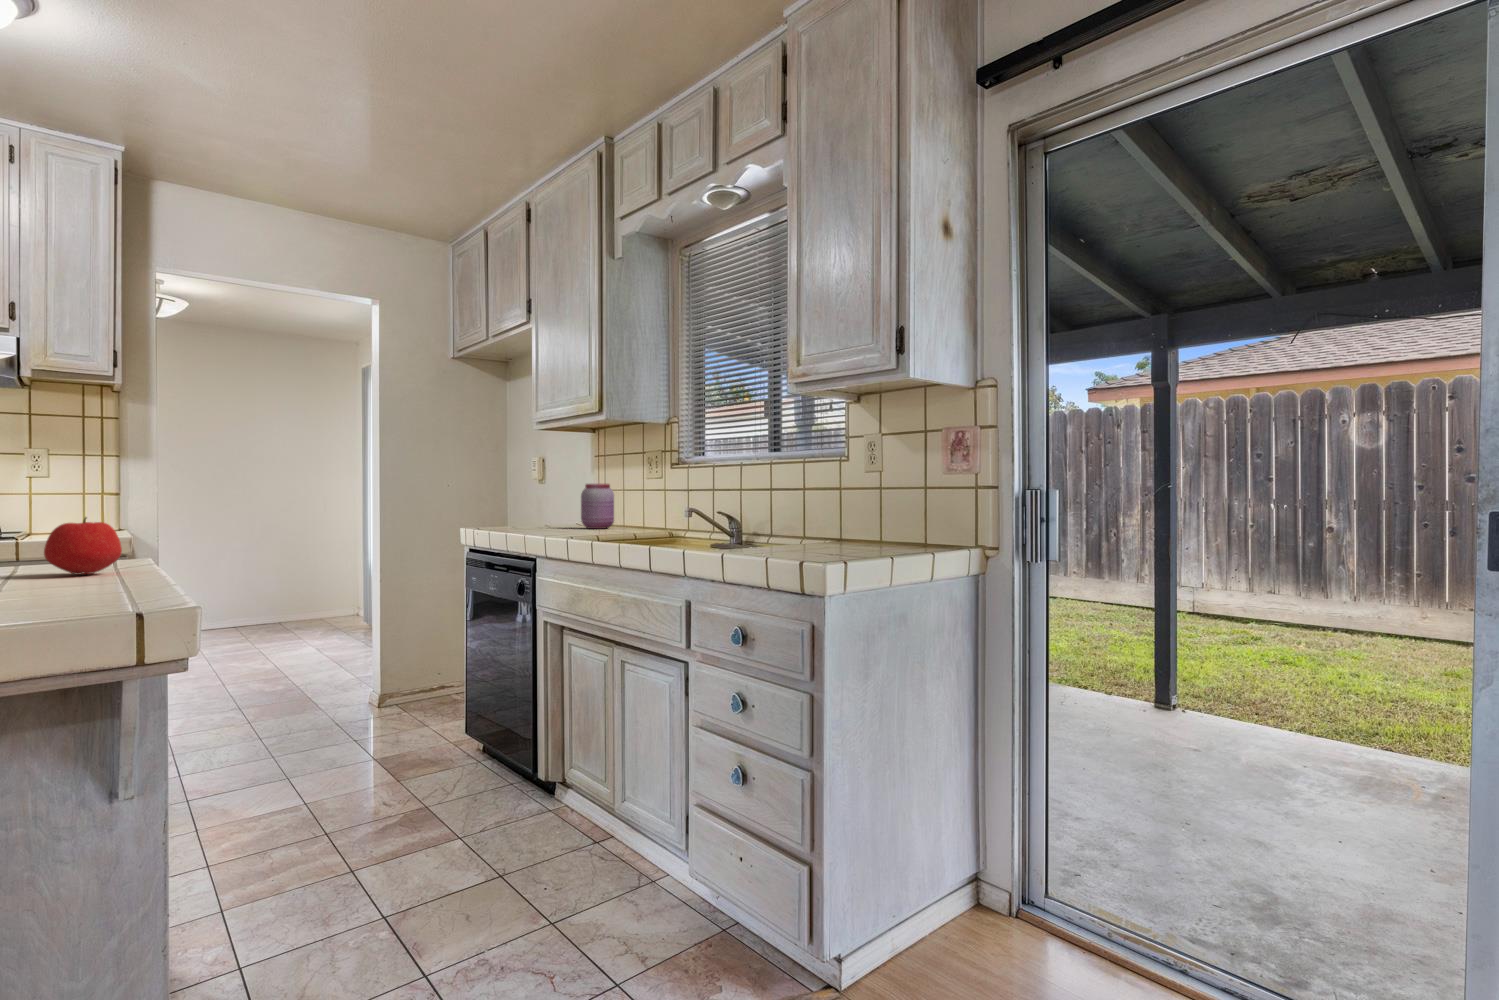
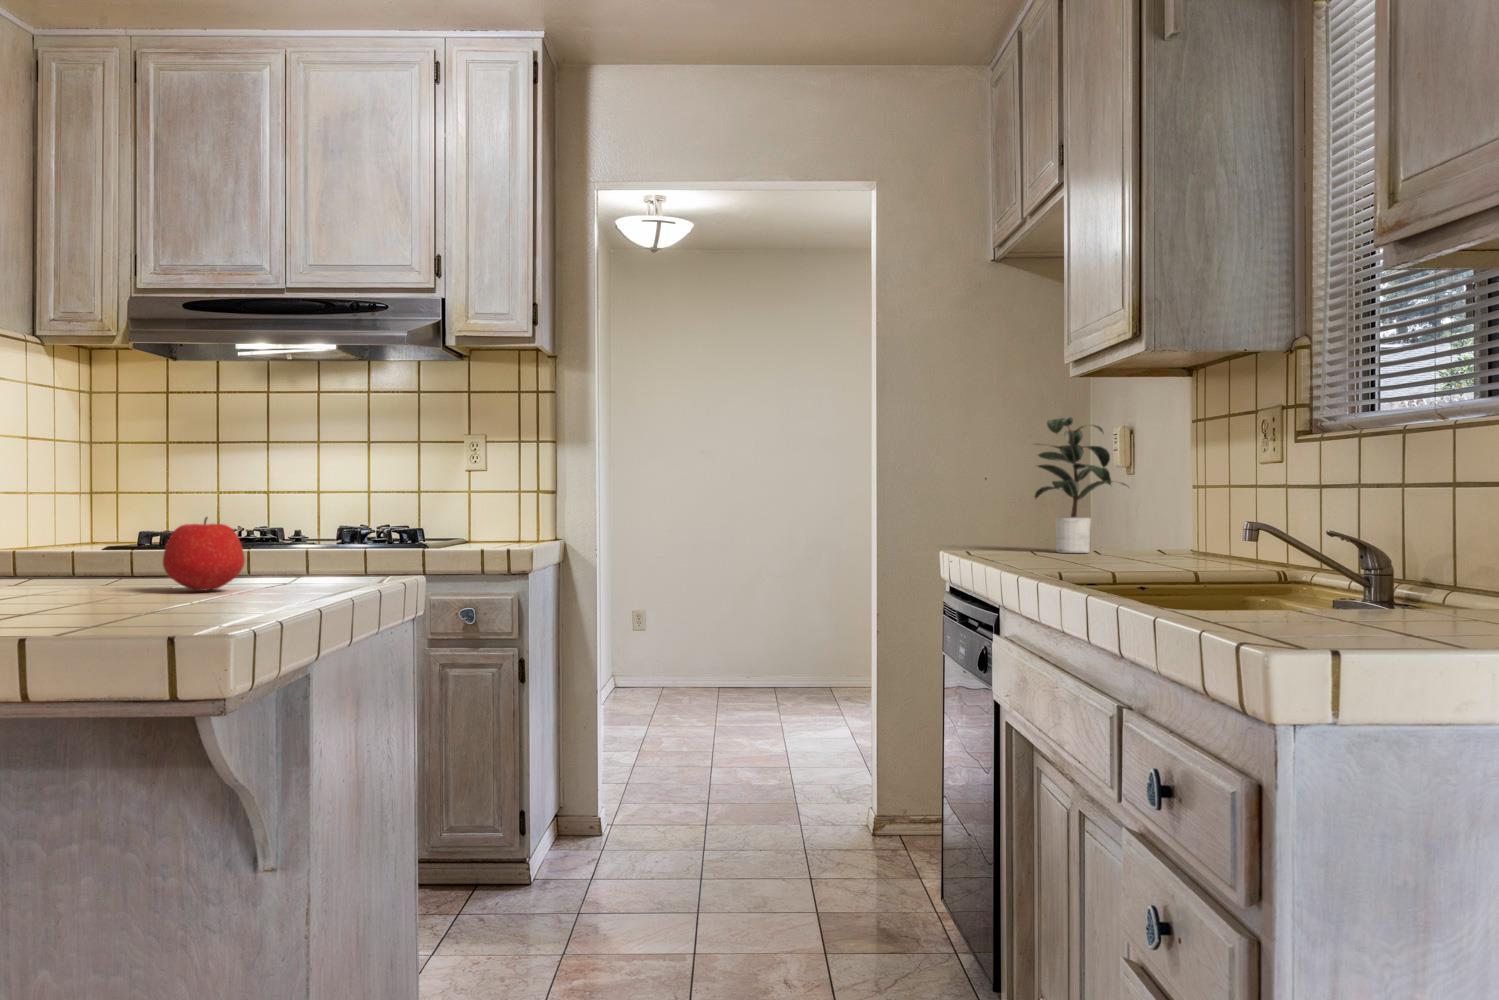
potted plant: none [496,451,567,527] -> present [1035,417,1128,553]
jar: present [581,484,614,529] -> none [1150,473,1218,561]

